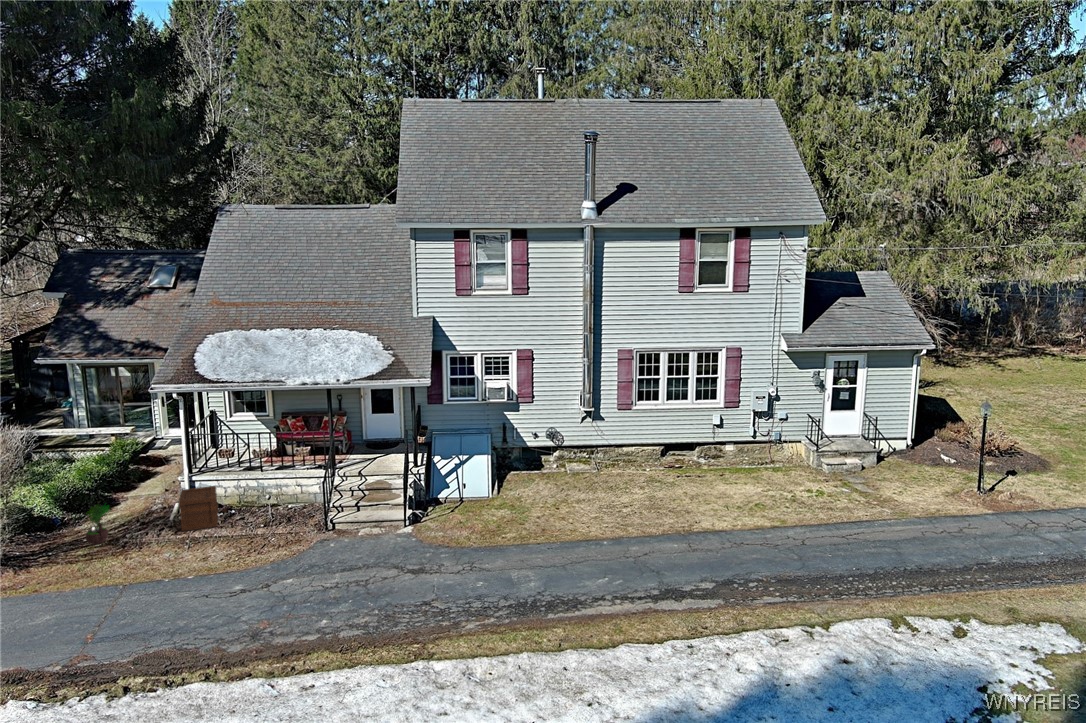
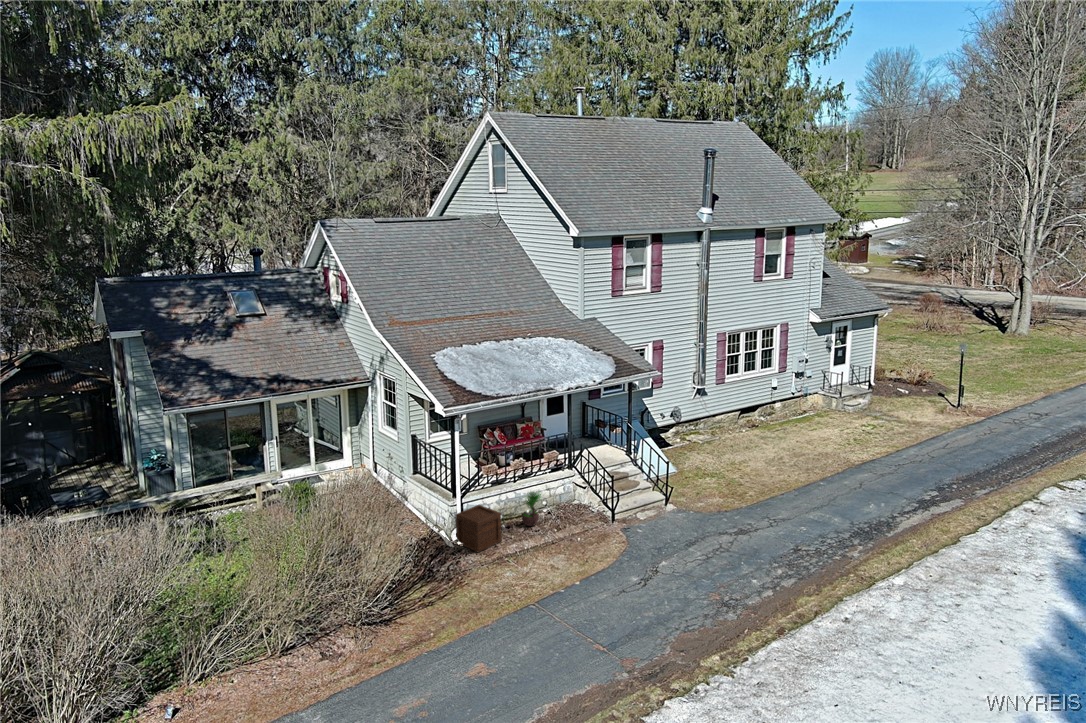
potted tree: present [86,506,109,545] -> present [521,492,541,526]

